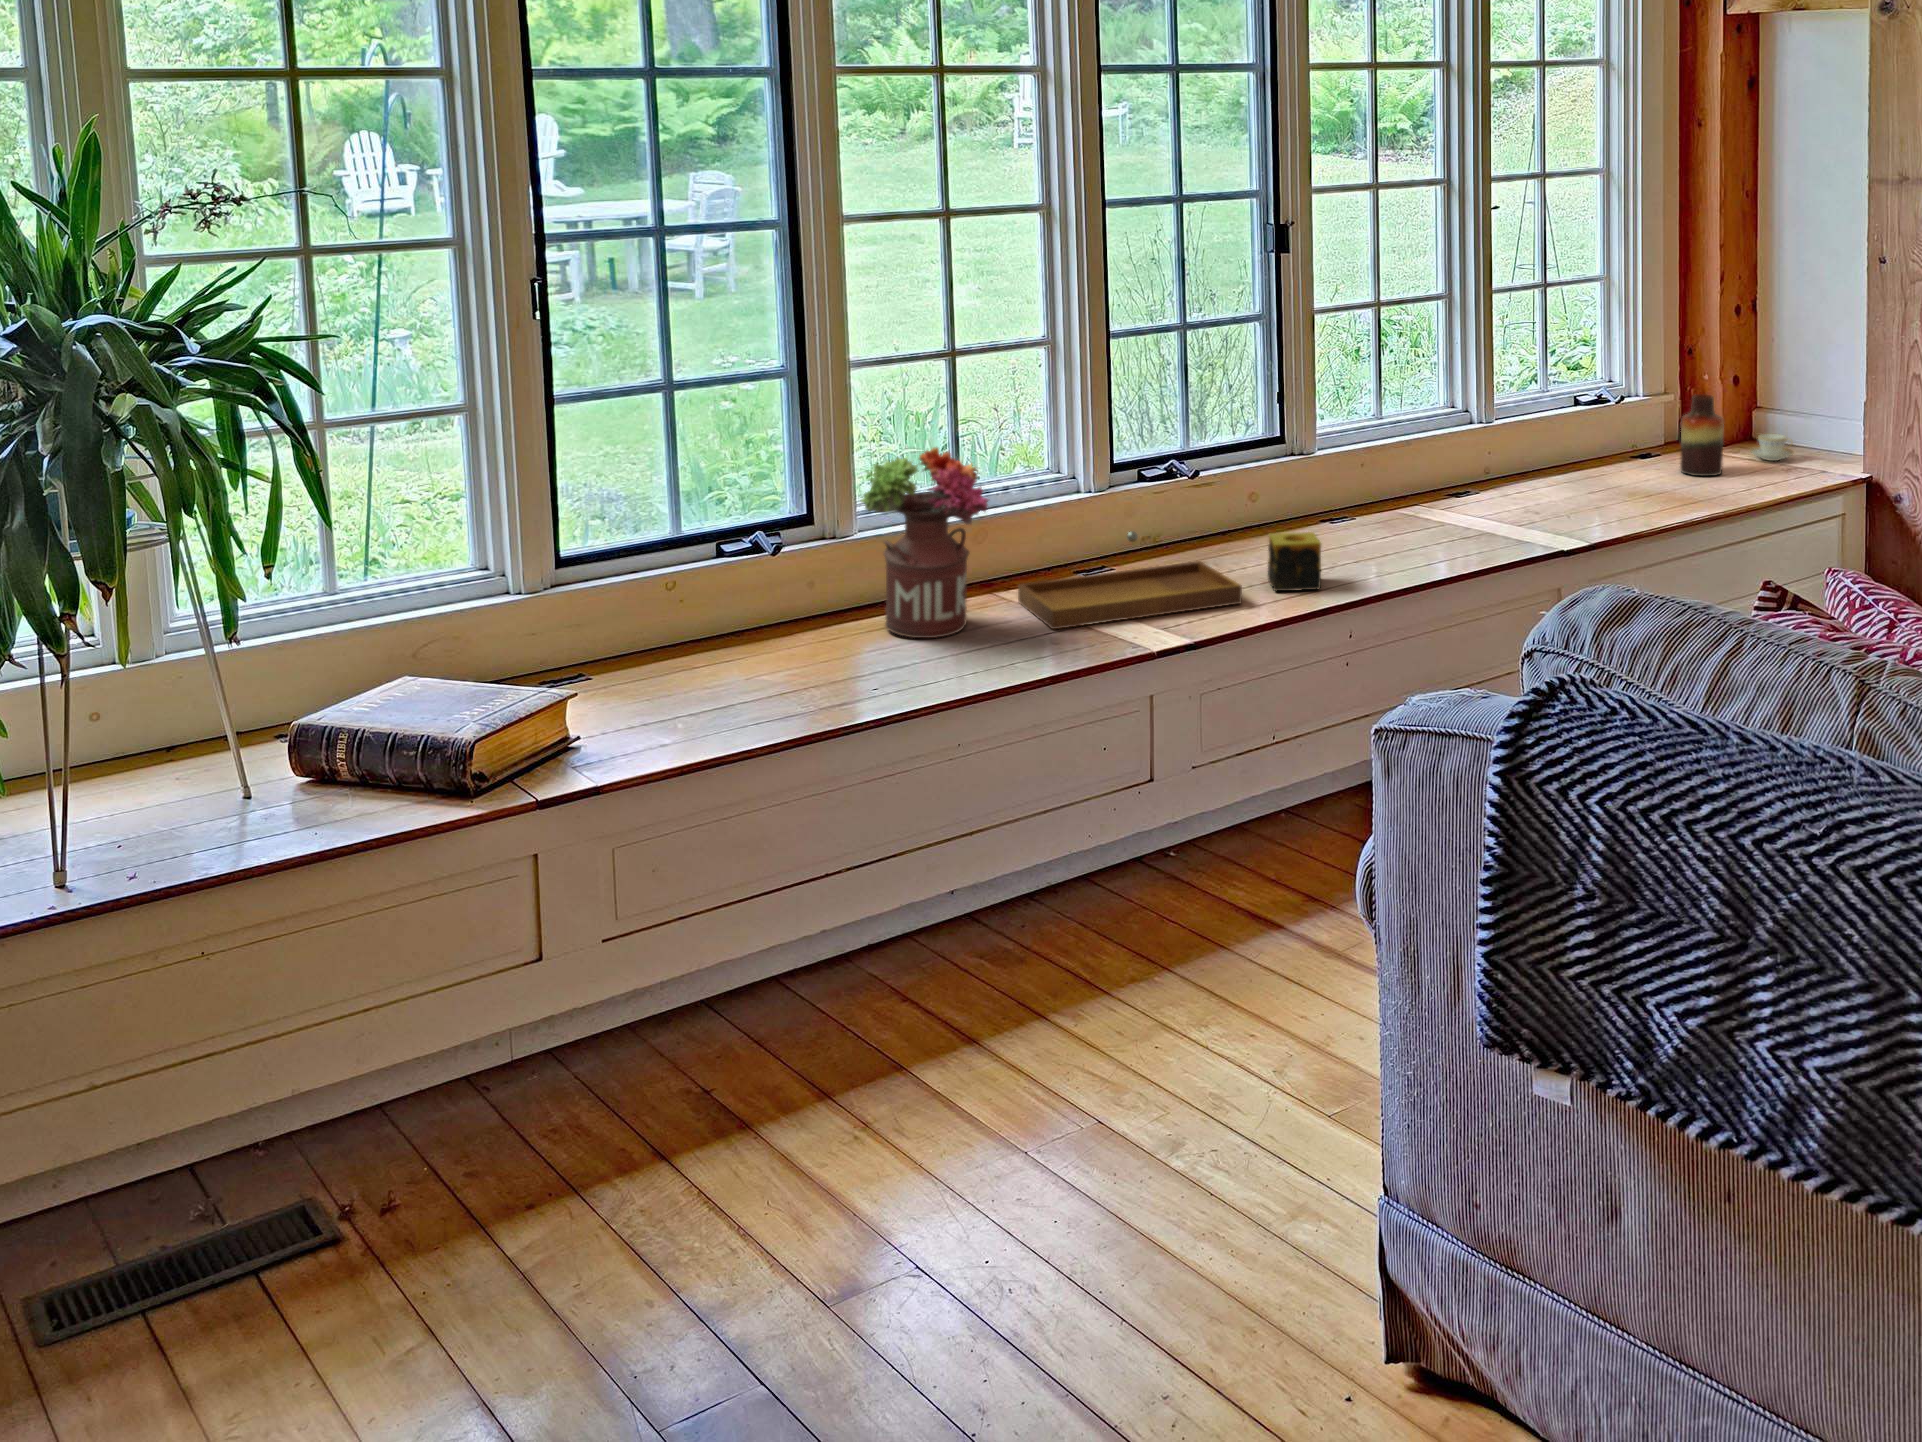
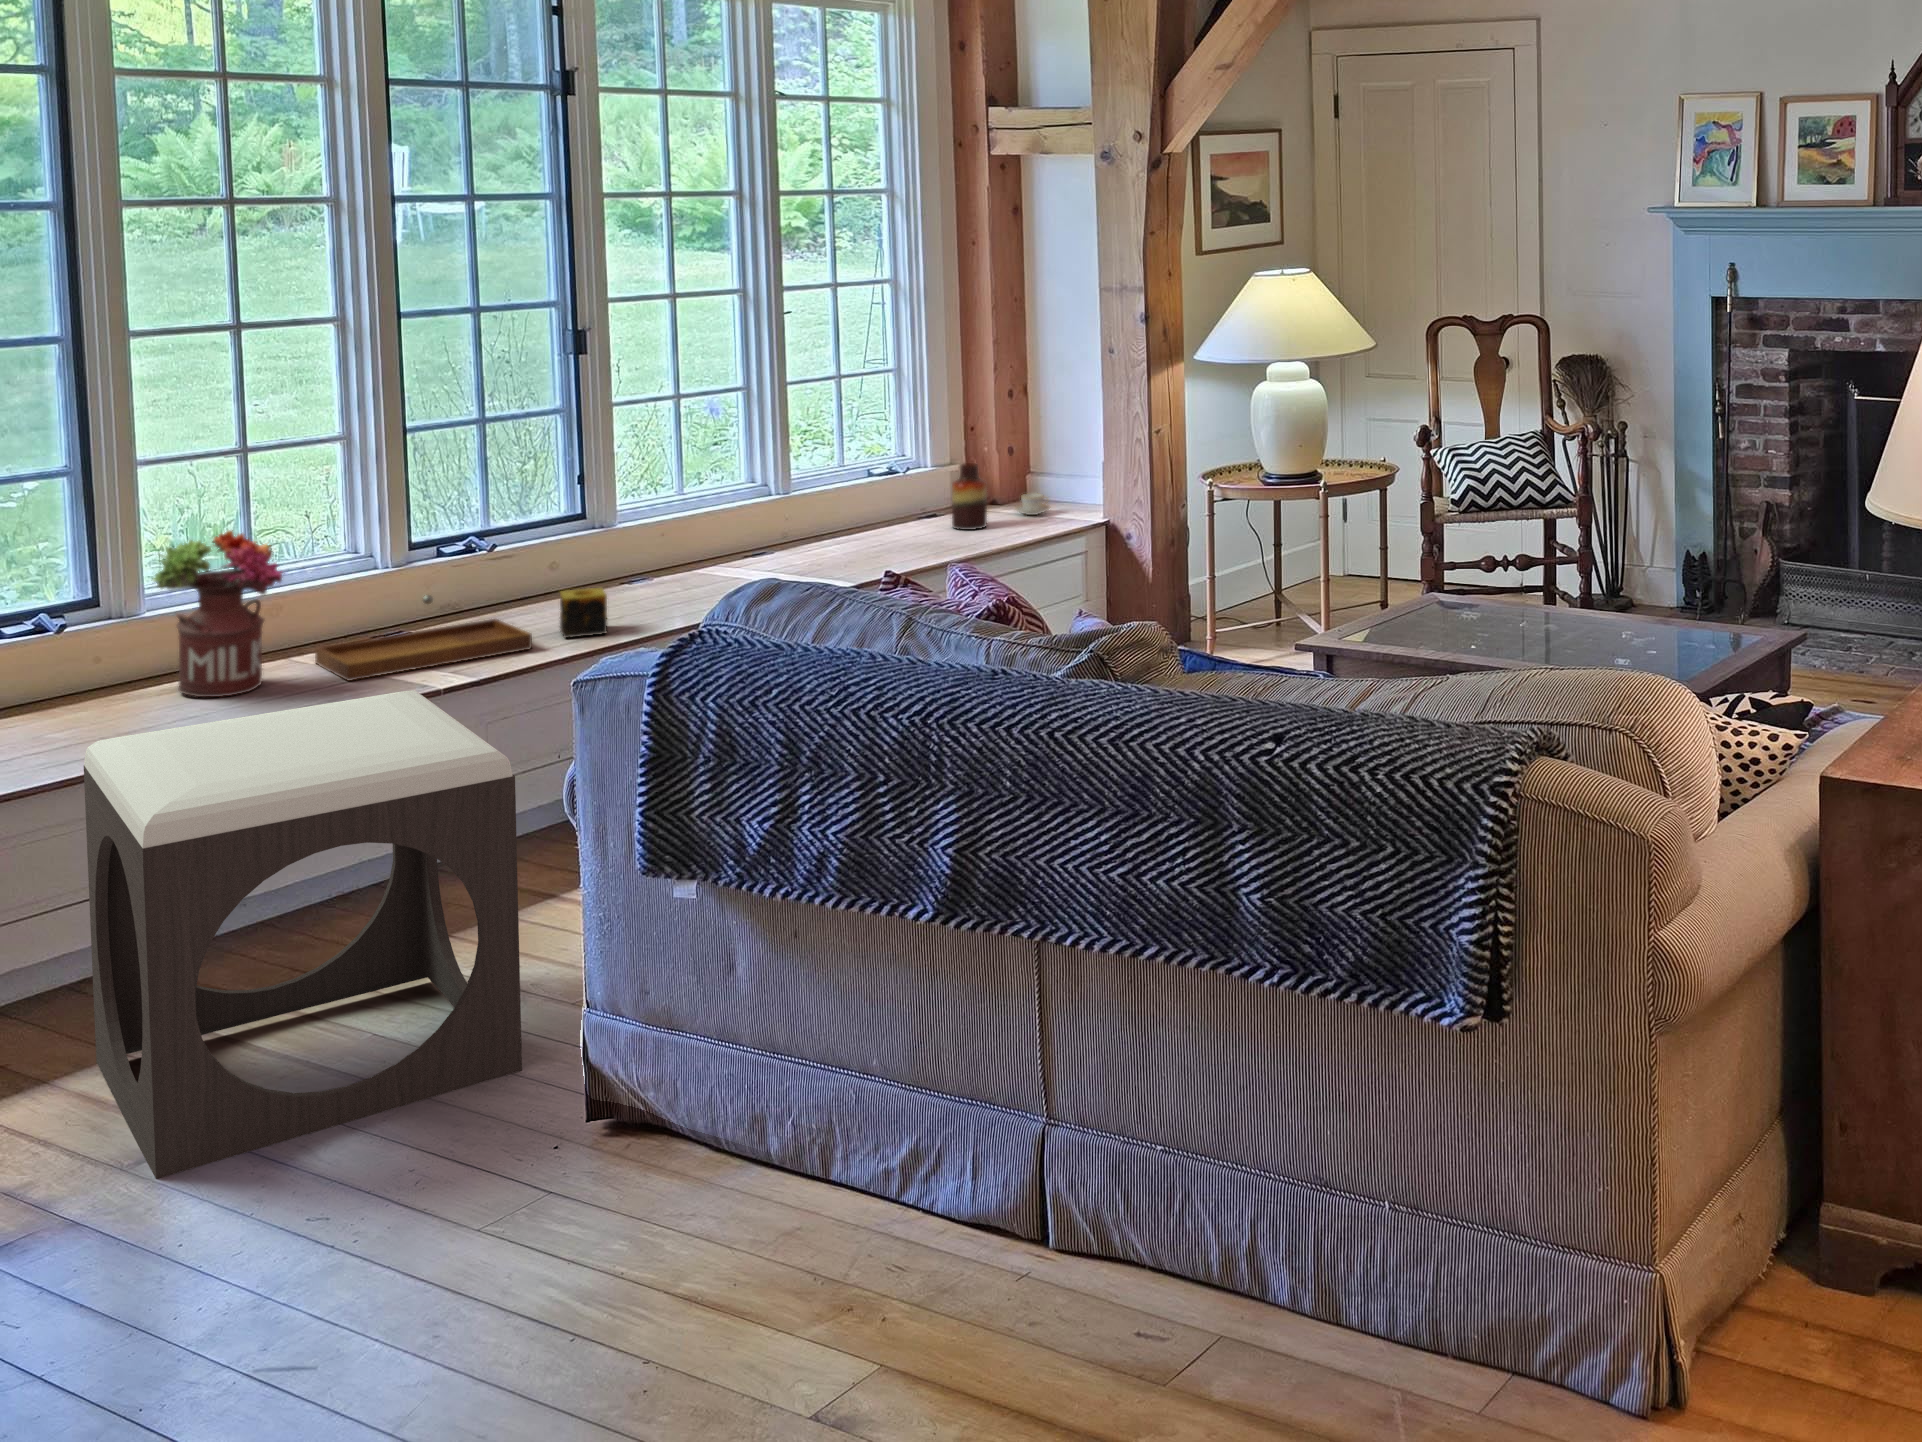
footstool: none [787,671,1269,1304] -> present [84,690,522,1179]

